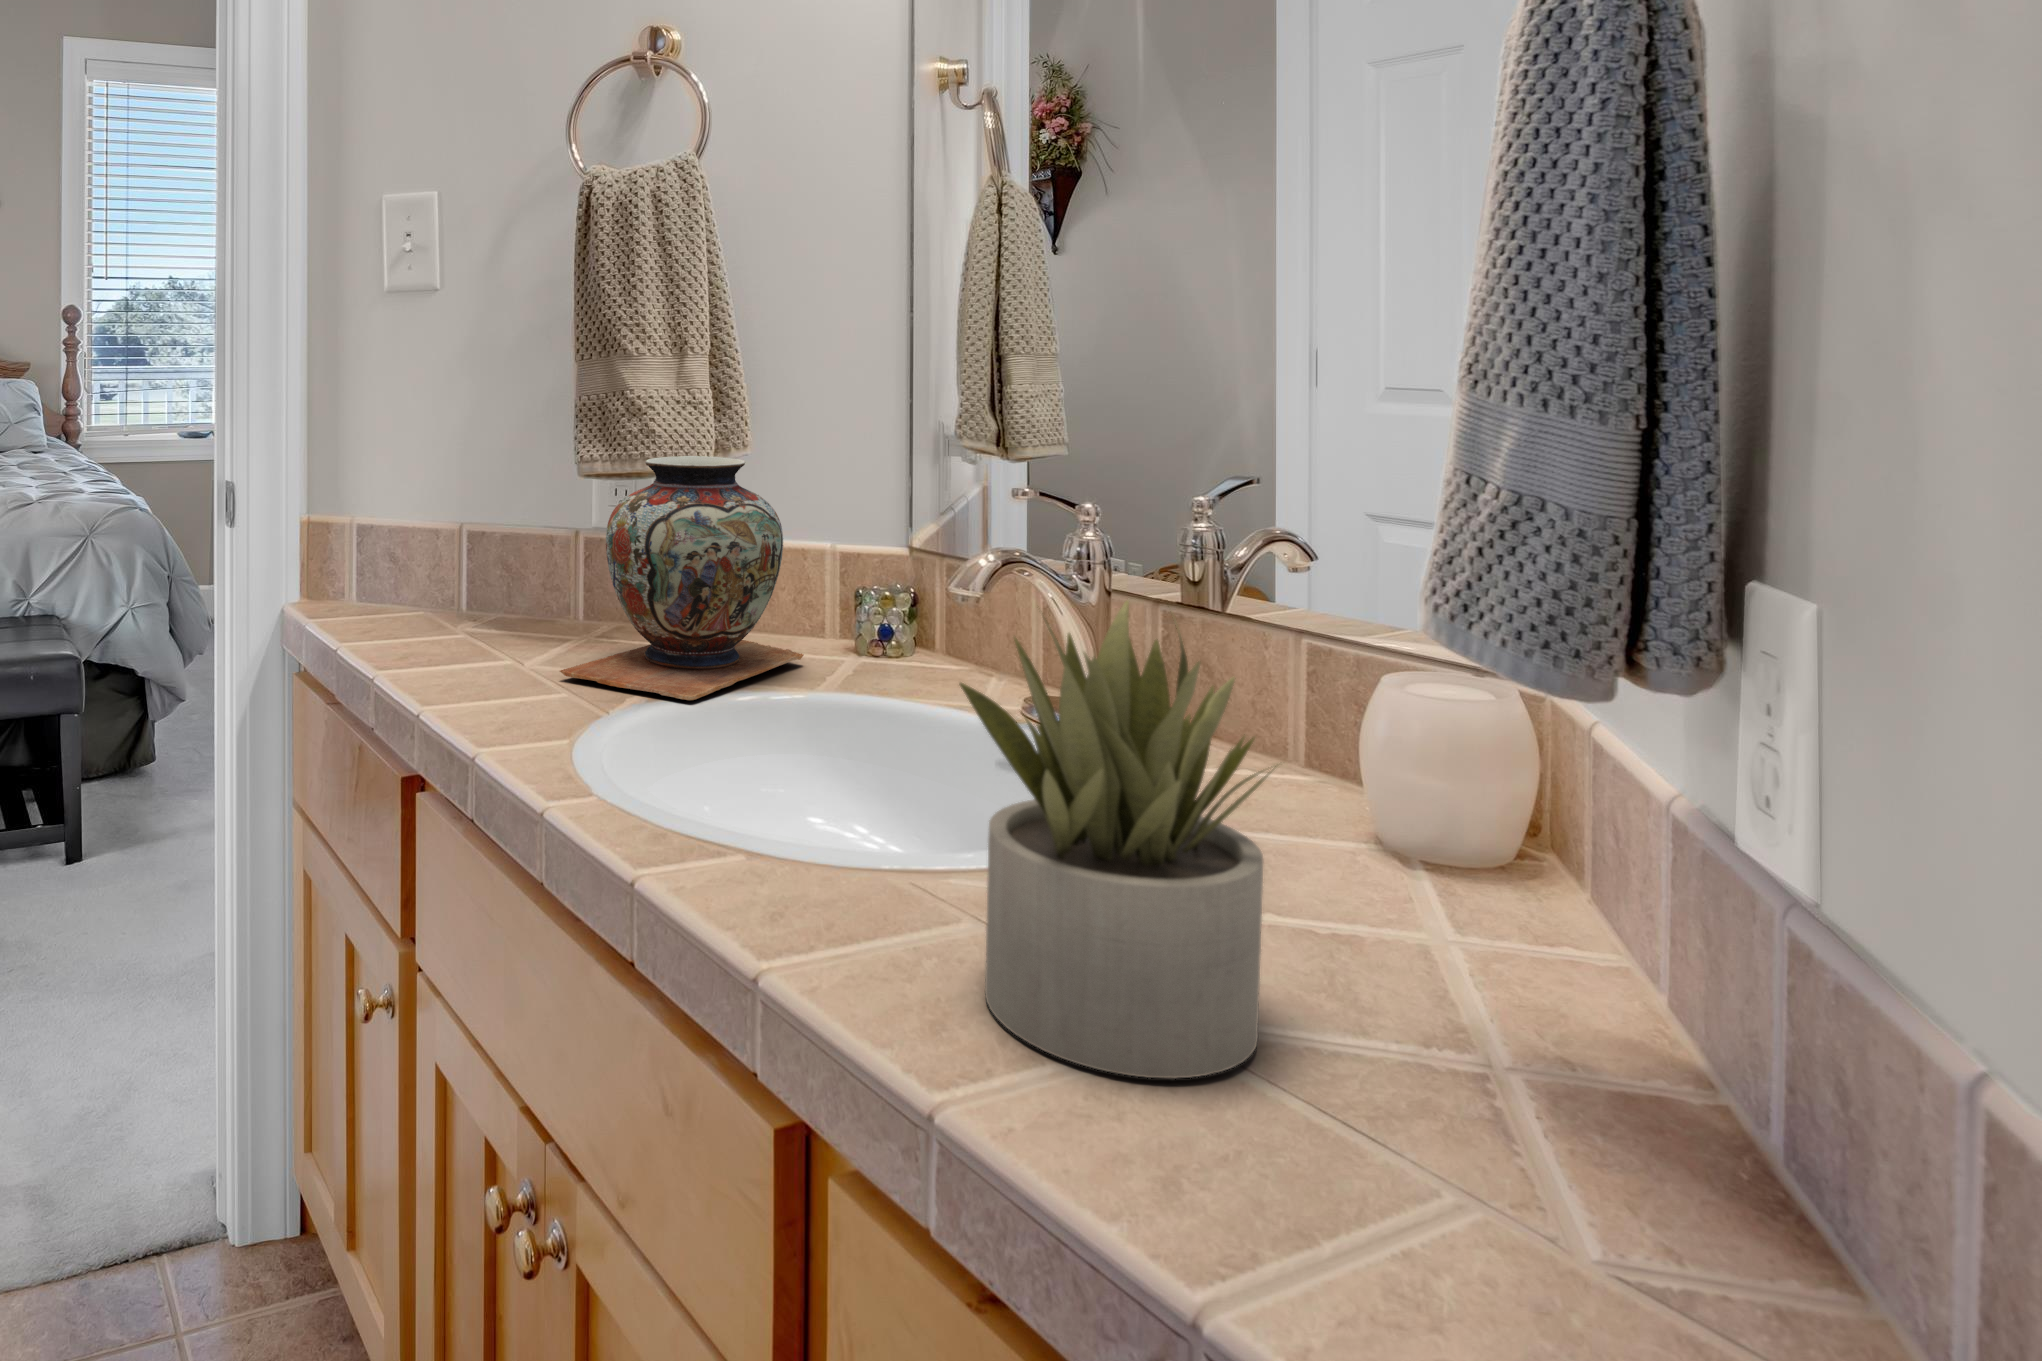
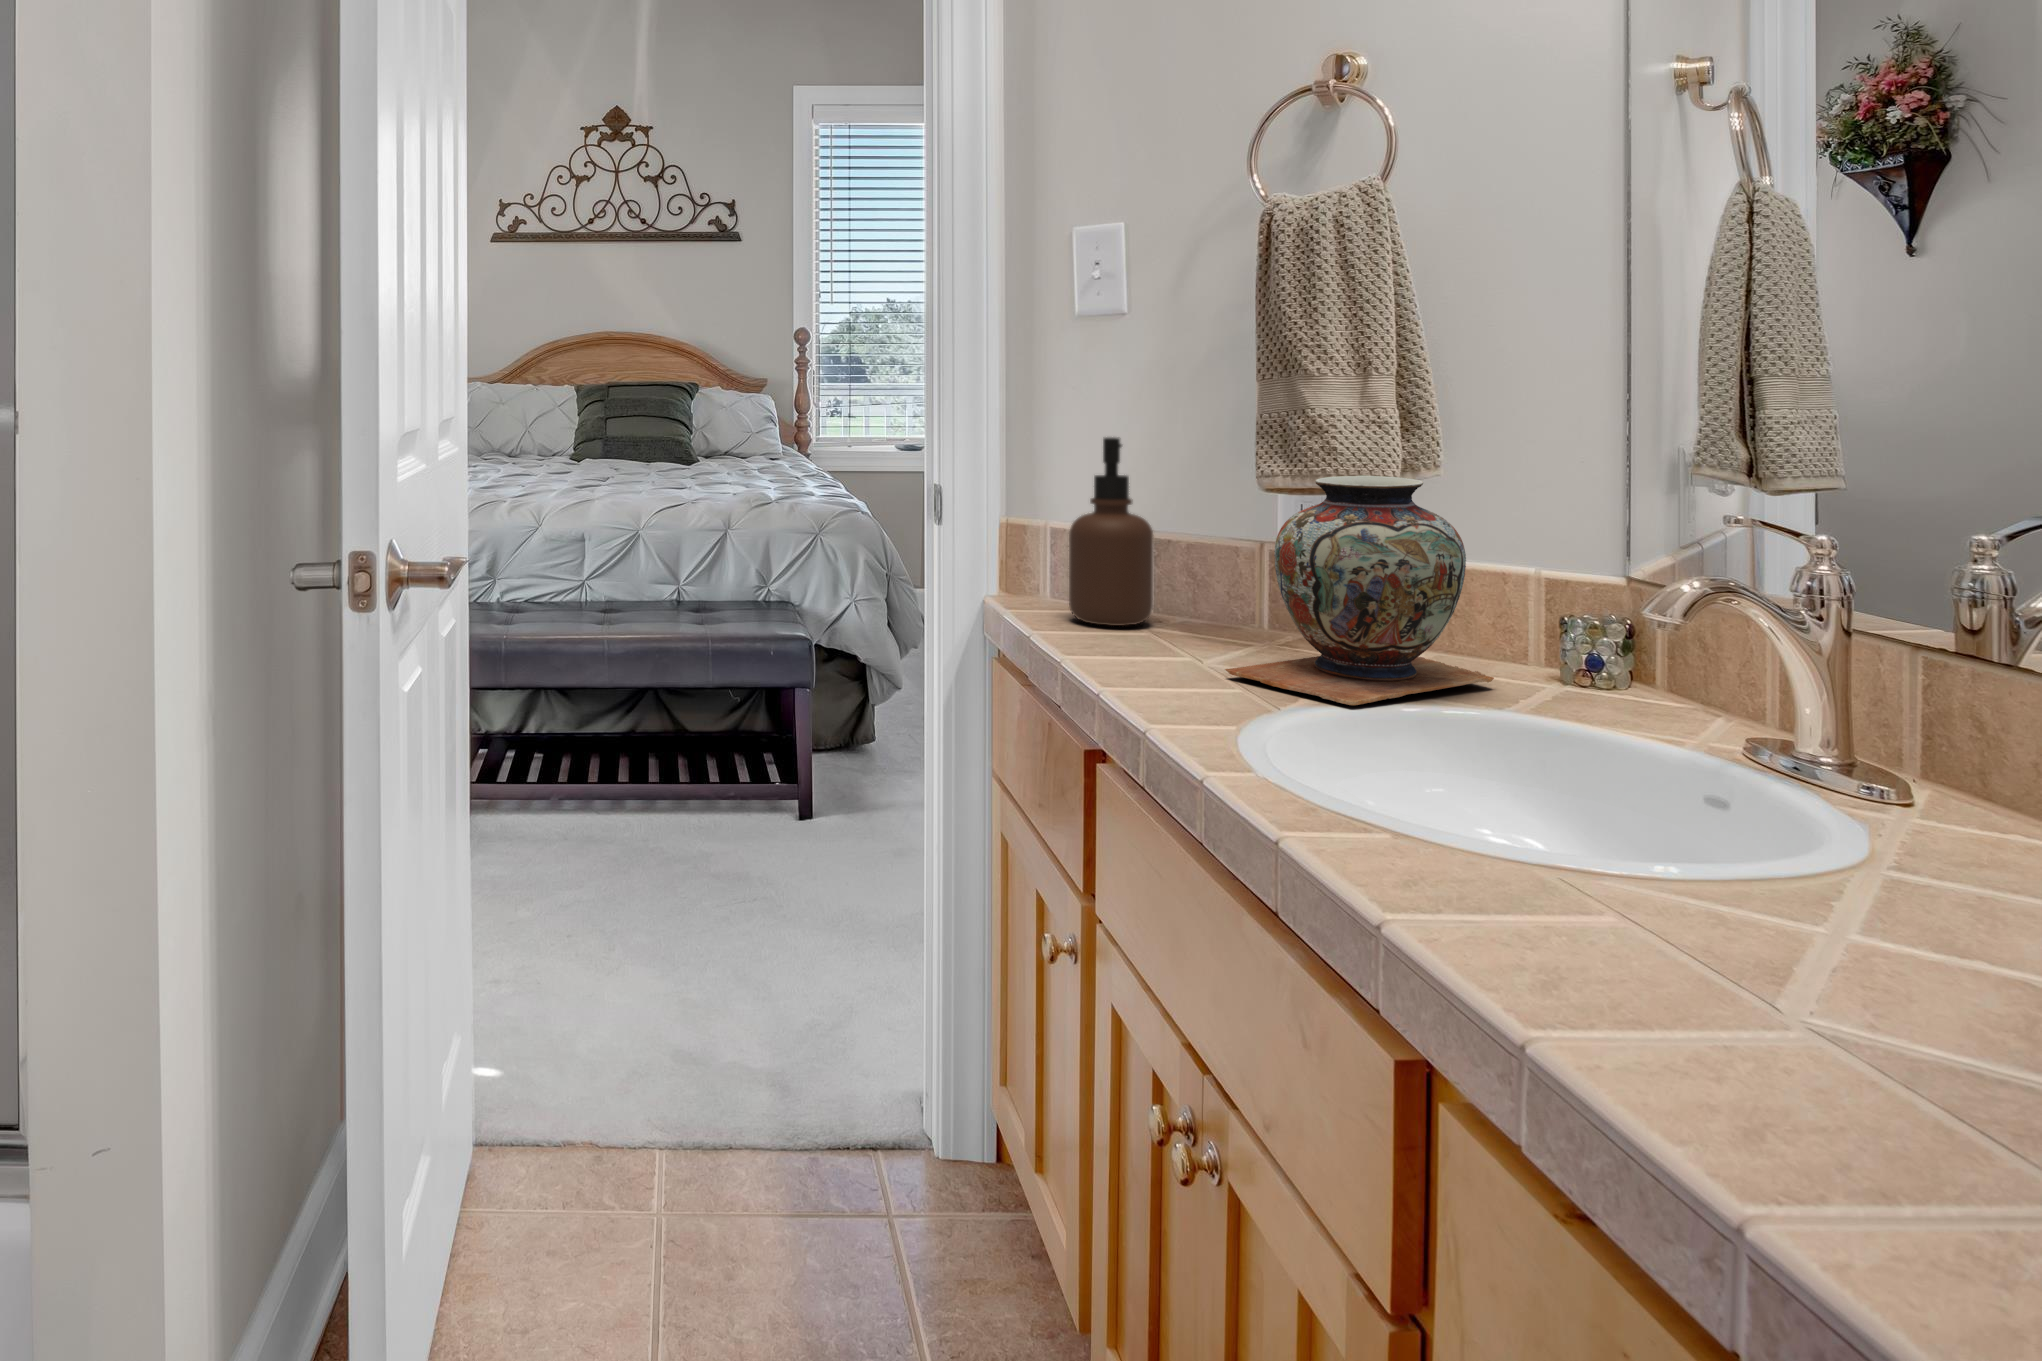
soap dispenser: none [384,419,473,627] -> present [1069,437,1153,626]
succulent plant: present [960,601,1276,1079] -> none [1507,614,1841,1009]

